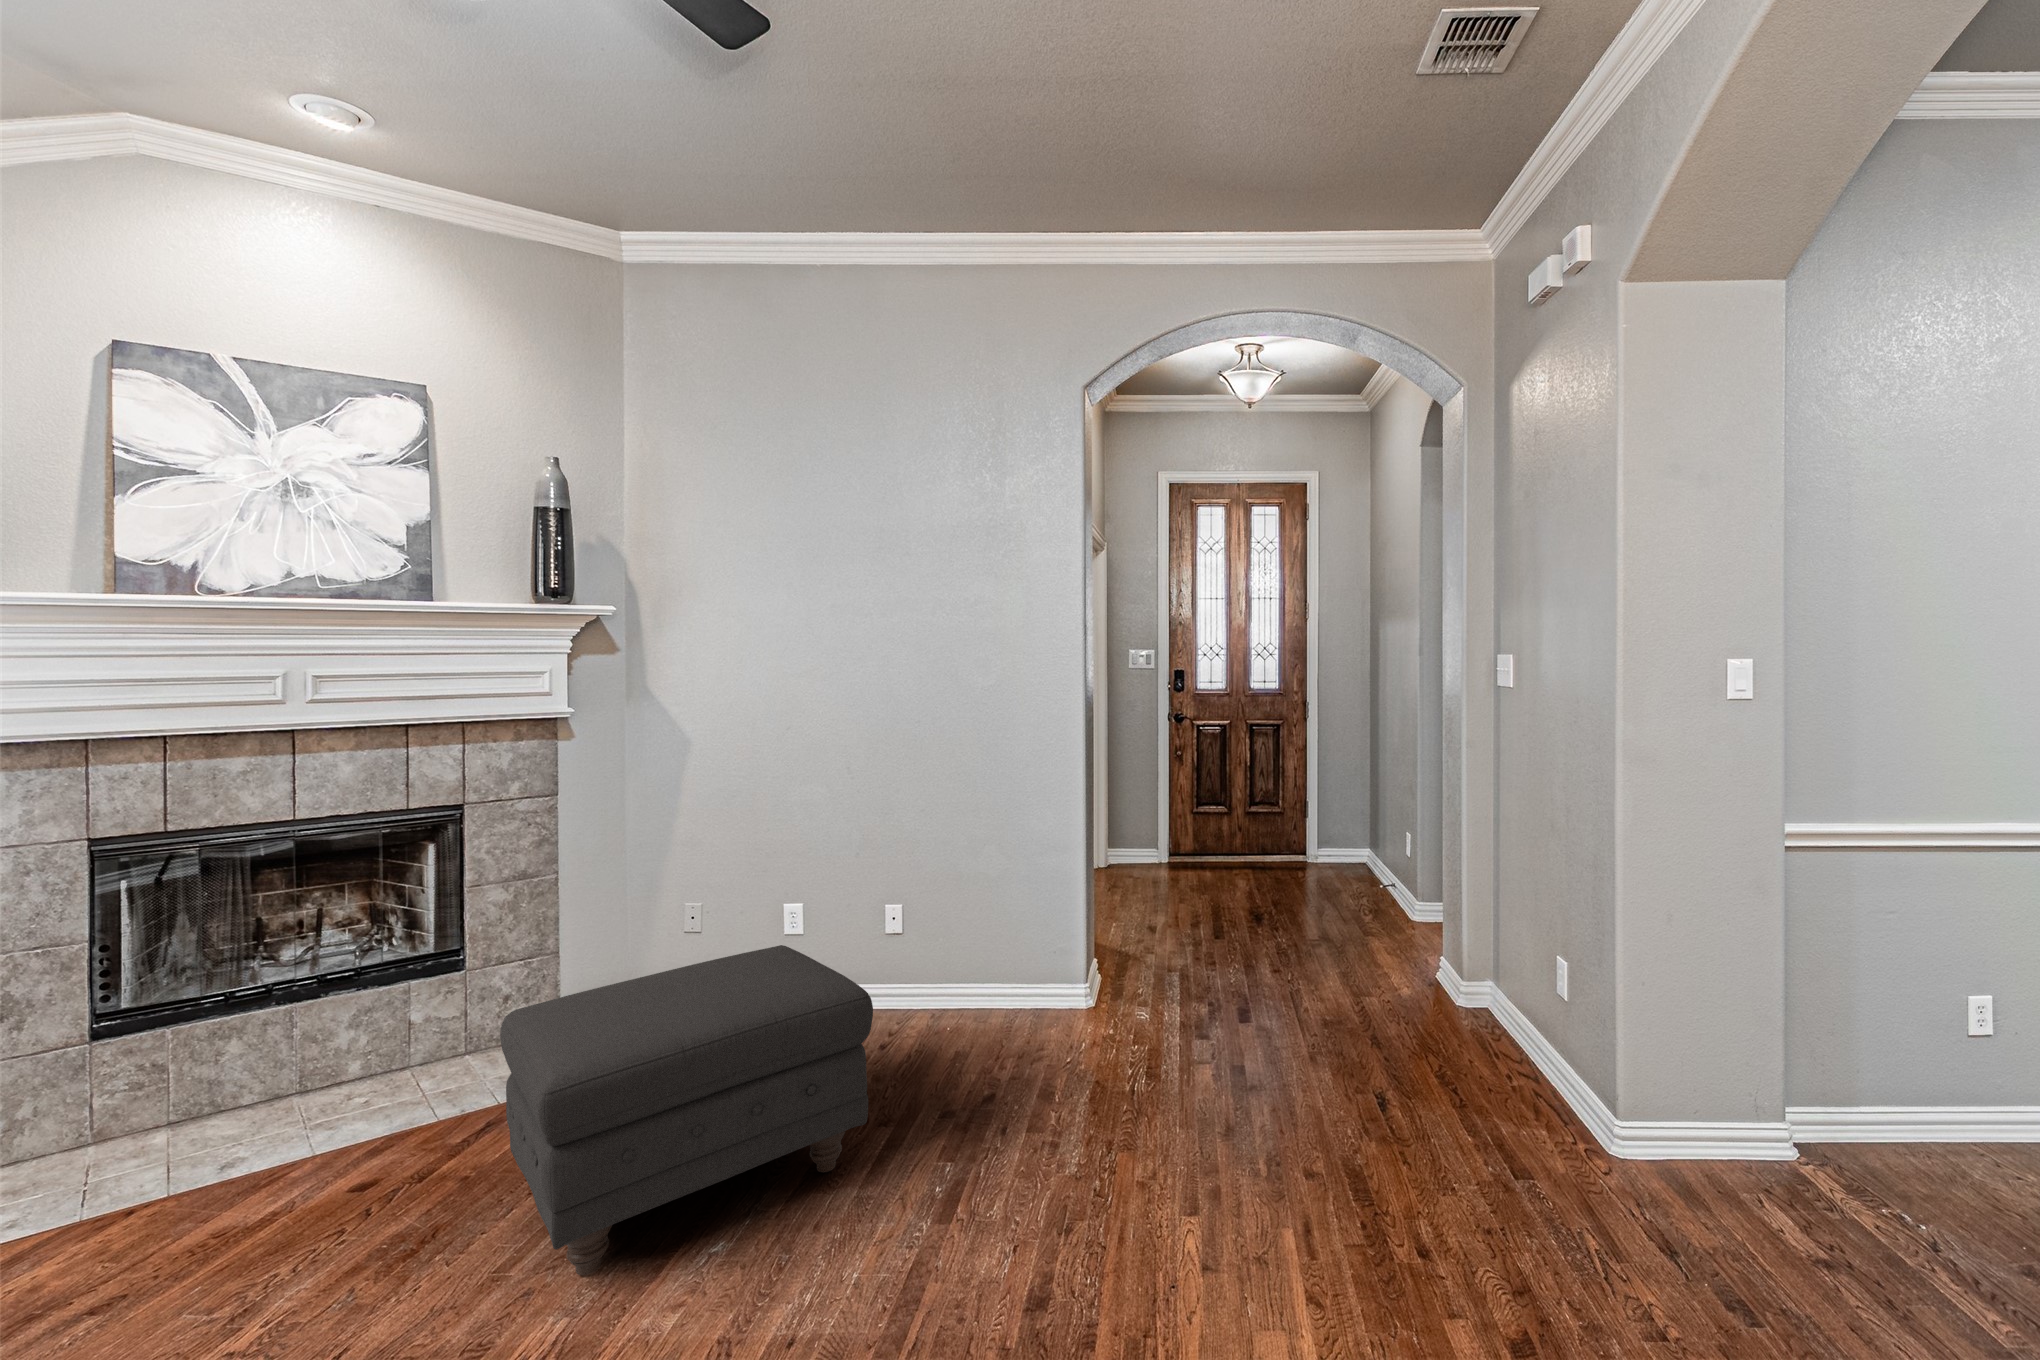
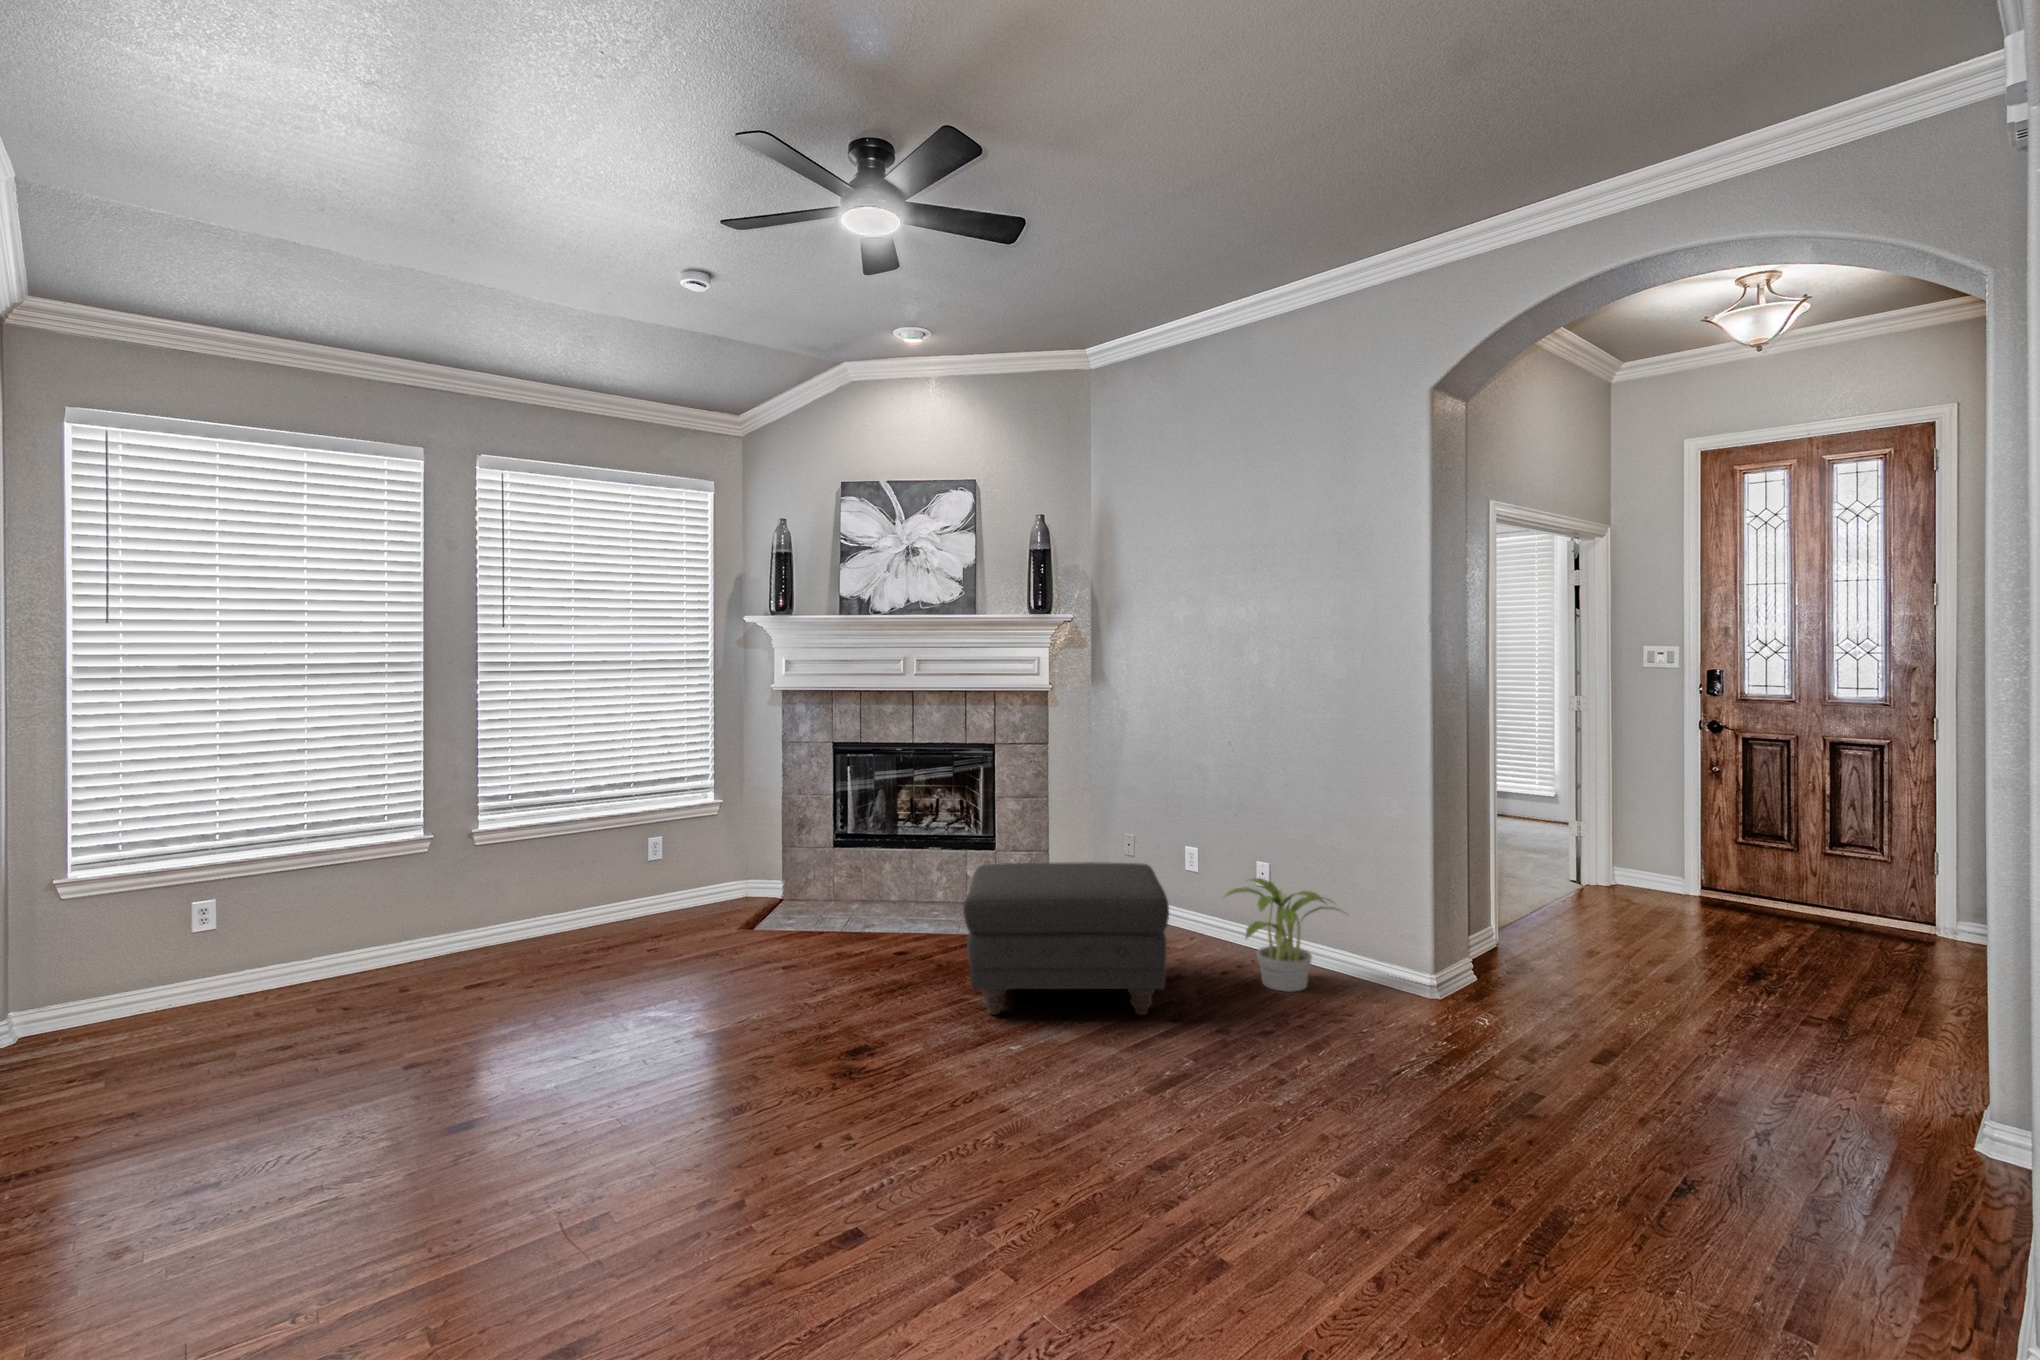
potted plant: none [883,930,1021,1067] -> present [1225,878,1339,992]

